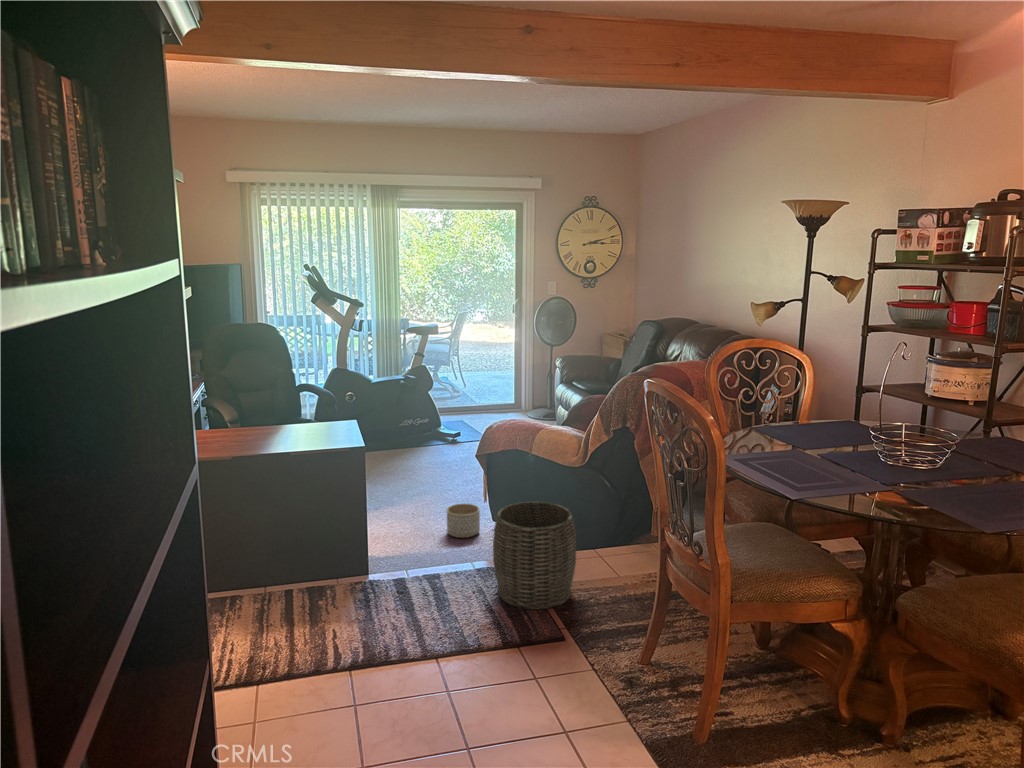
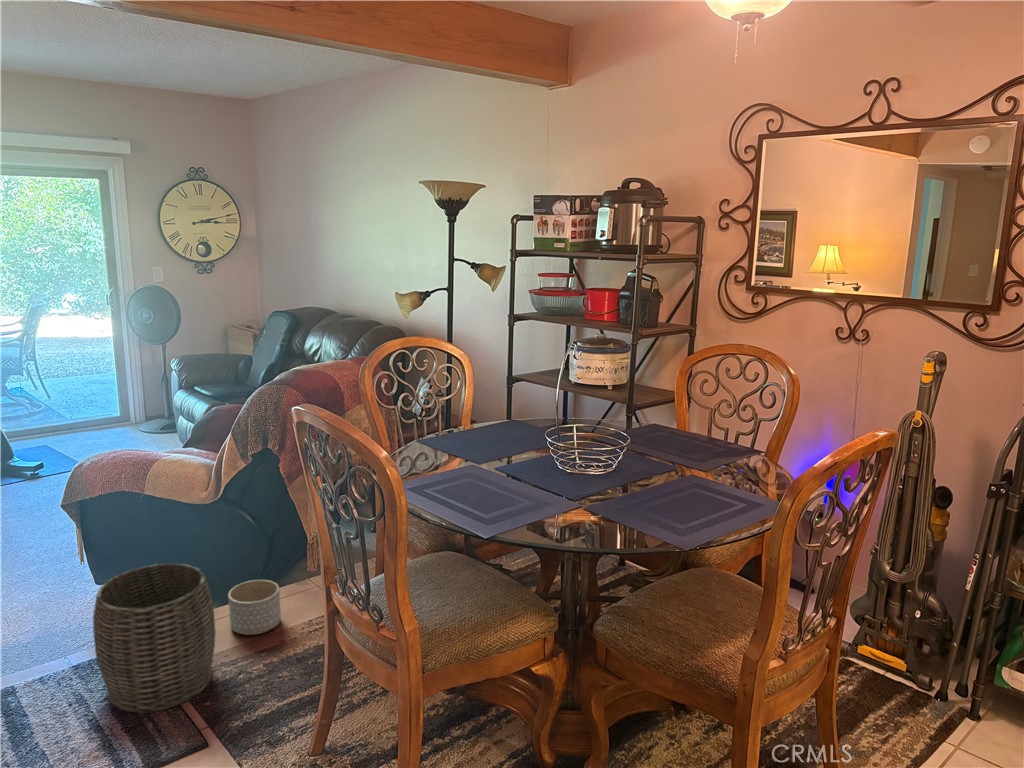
planter: present [447,503,480,538] -> present [228,580,281,635]

